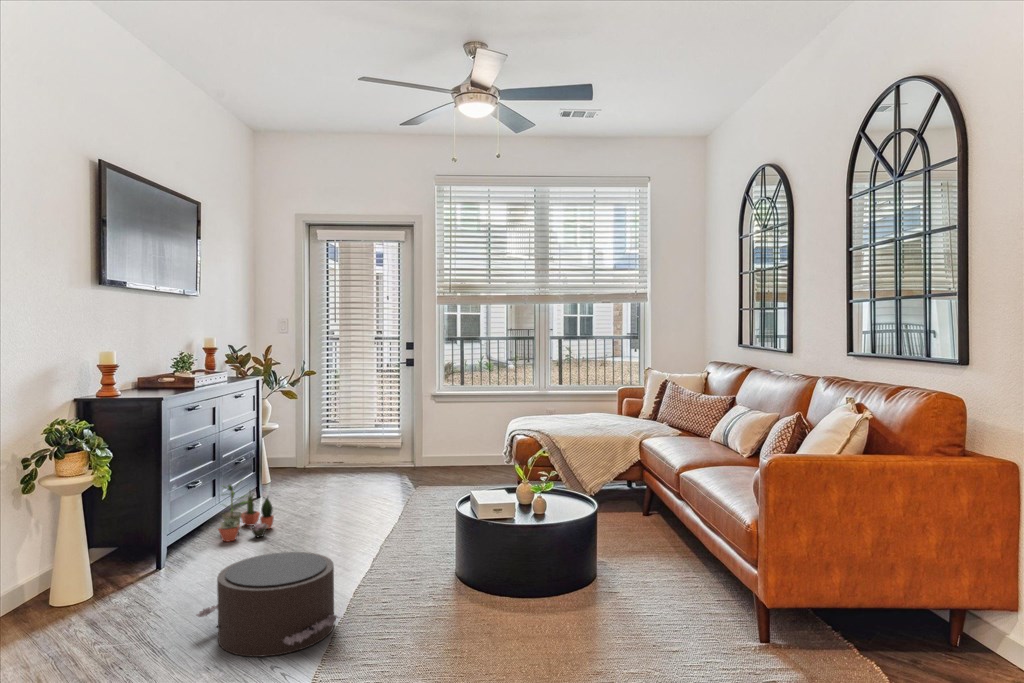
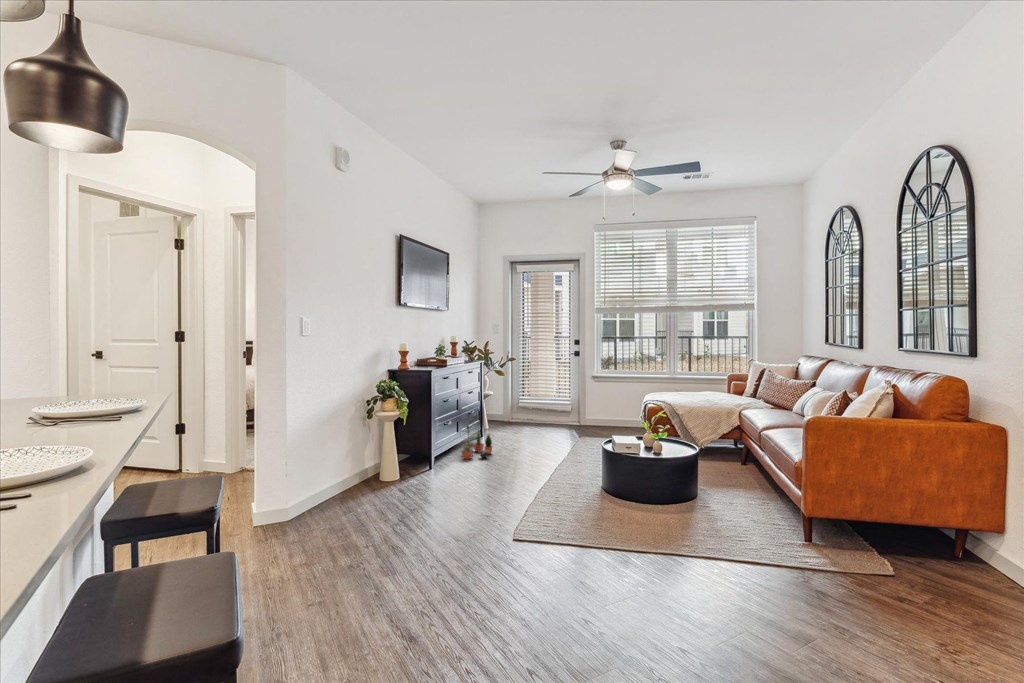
pouf: present [196,552,340,657] -> none [455,461,535,515]

